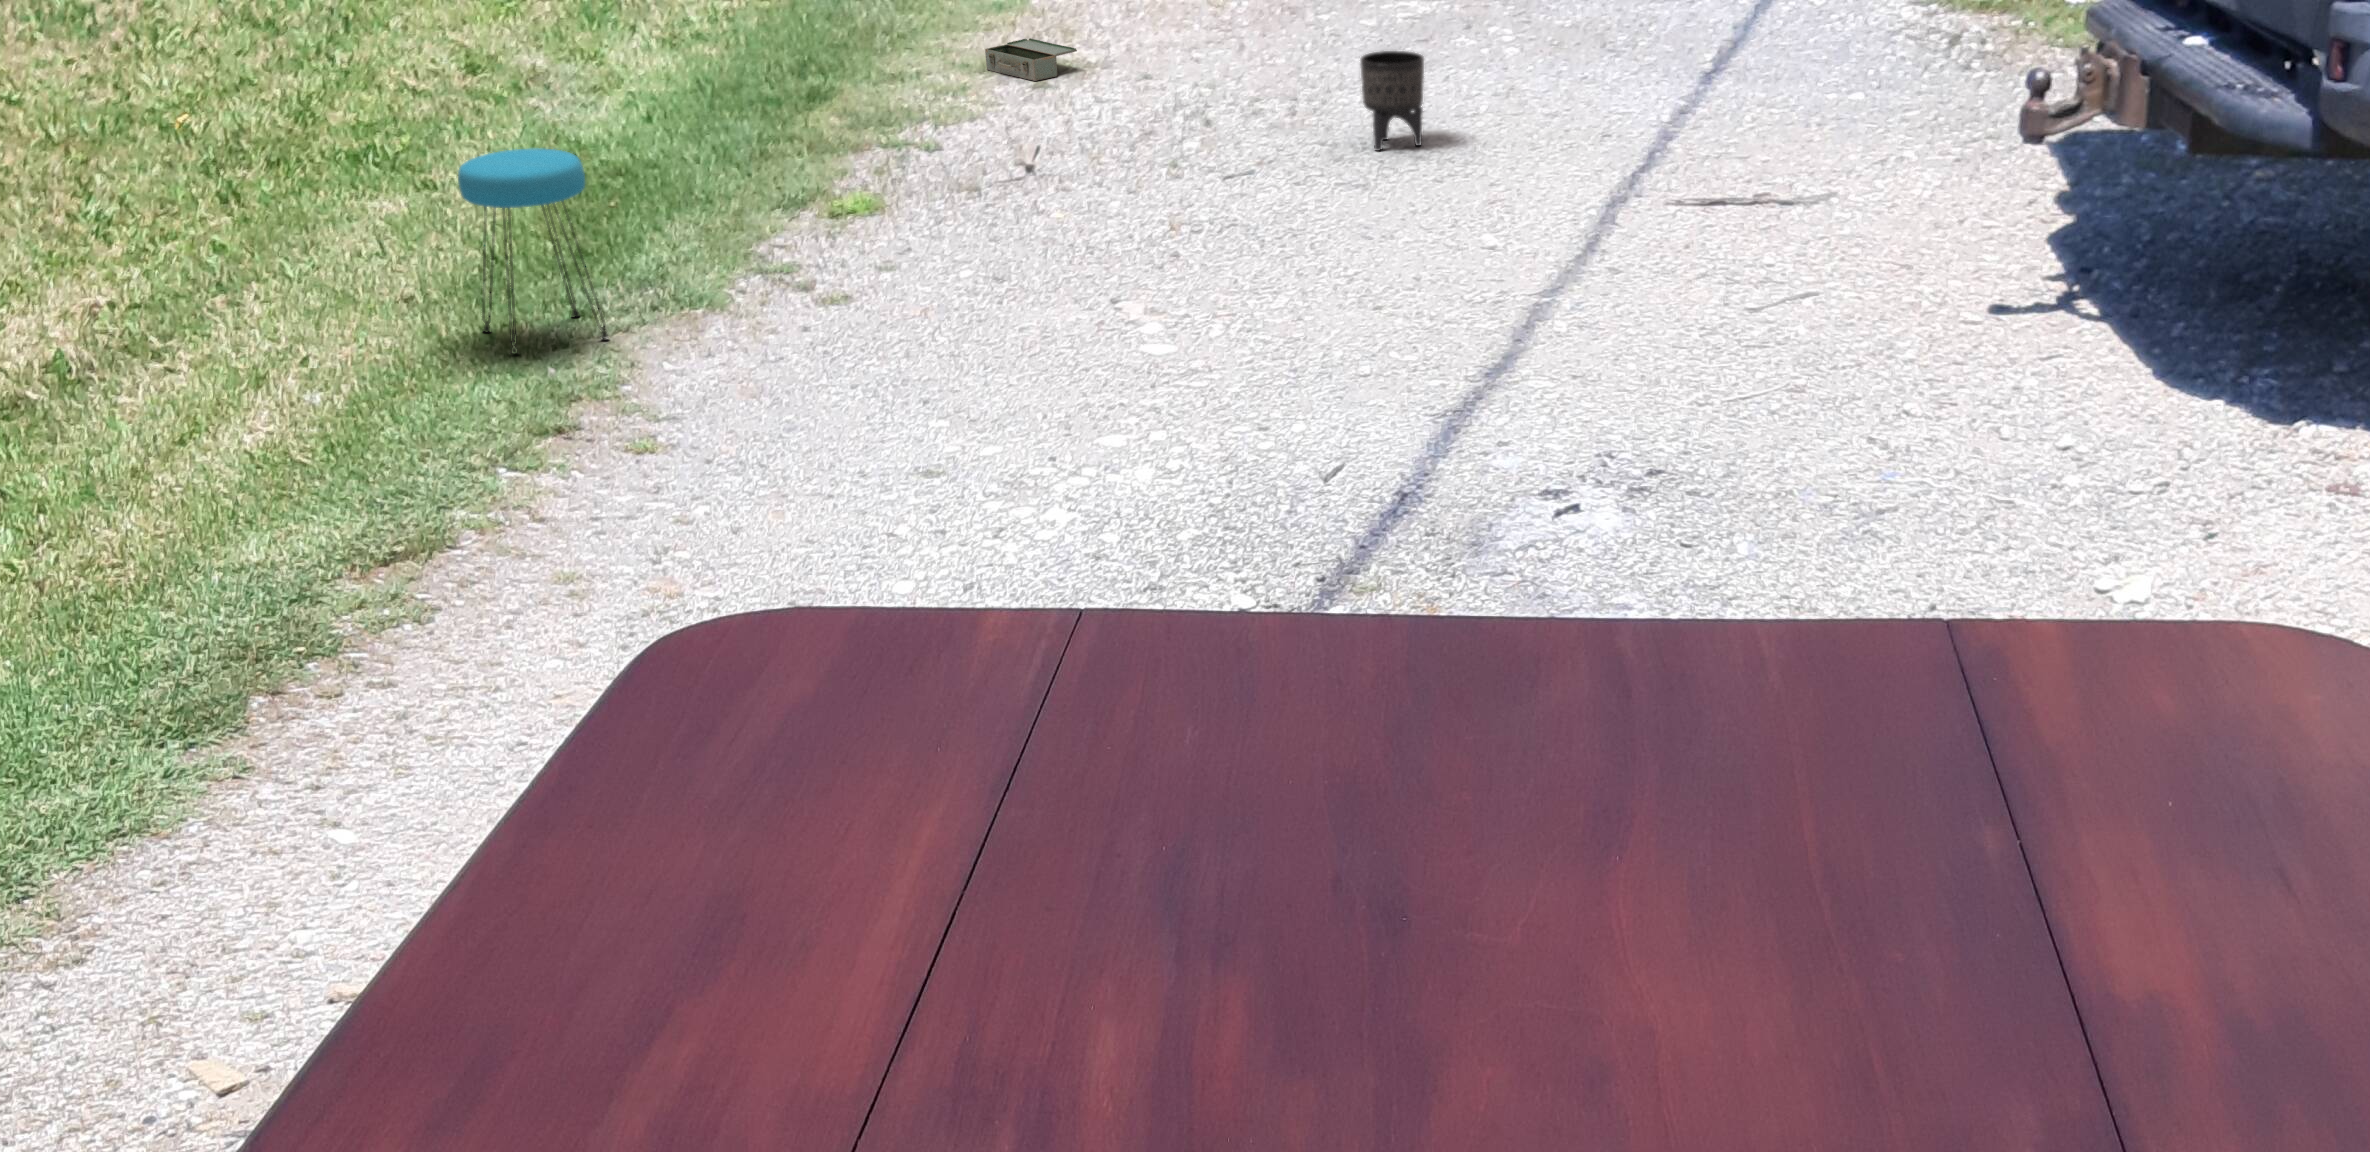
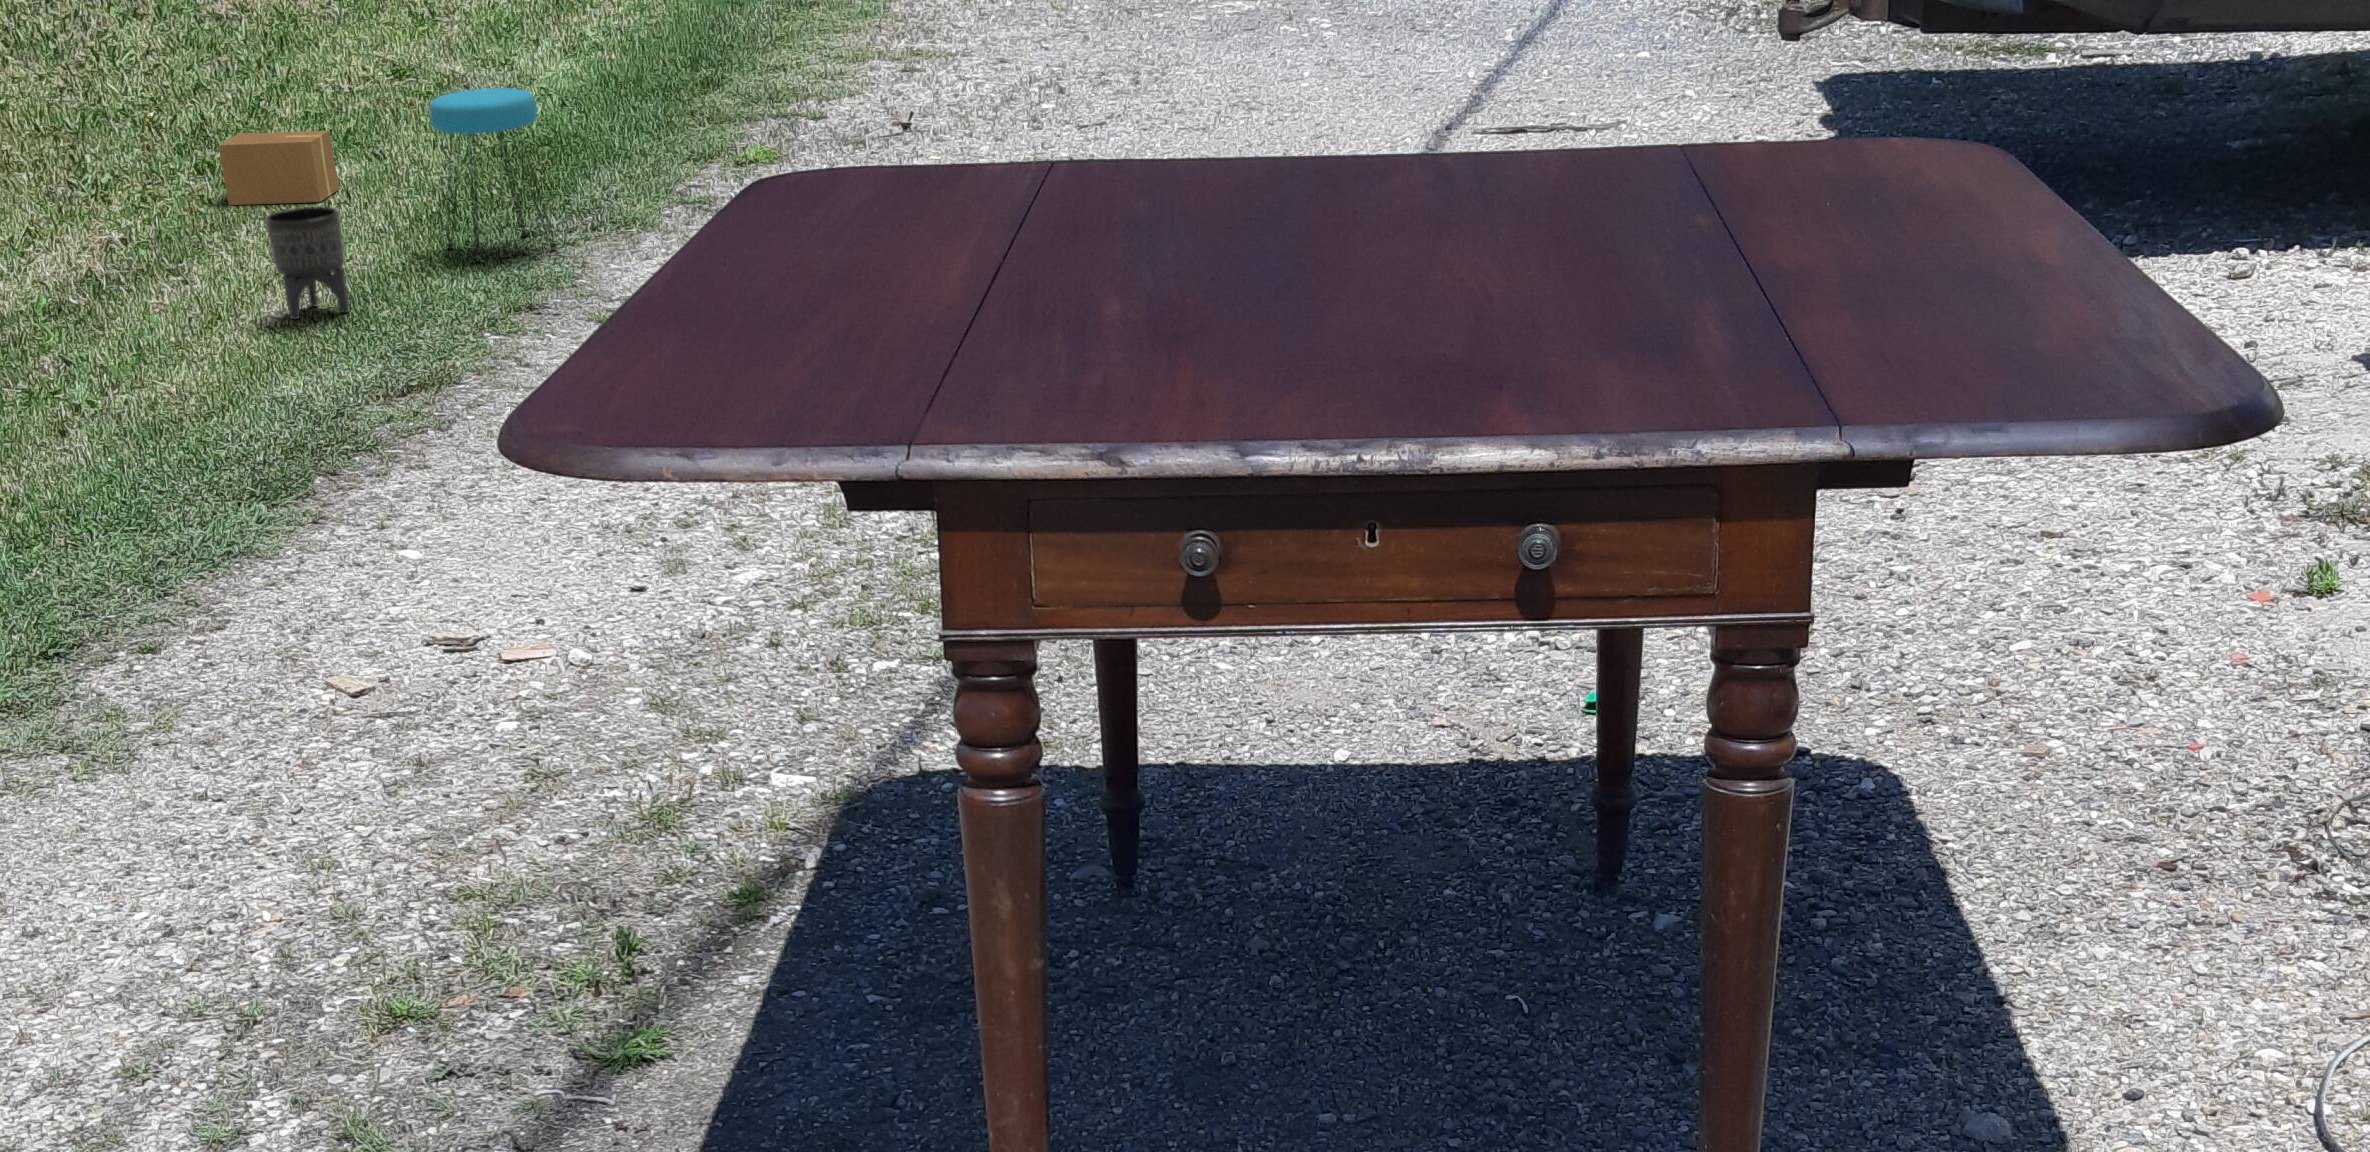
toolbox: present [985,38,1077,81] -> none [852,33,935,67]
planter: present [1360,51,1424,151] -> present [265,207,349,319]
cardboard box: none [235,167,379,252] -> present [218,131,339,205]

